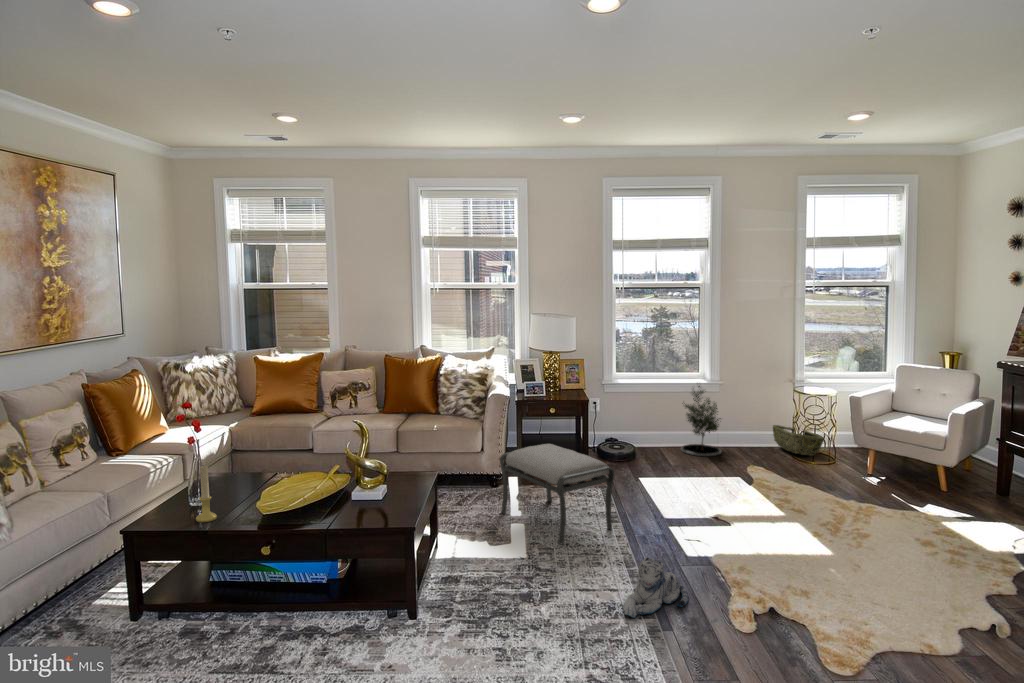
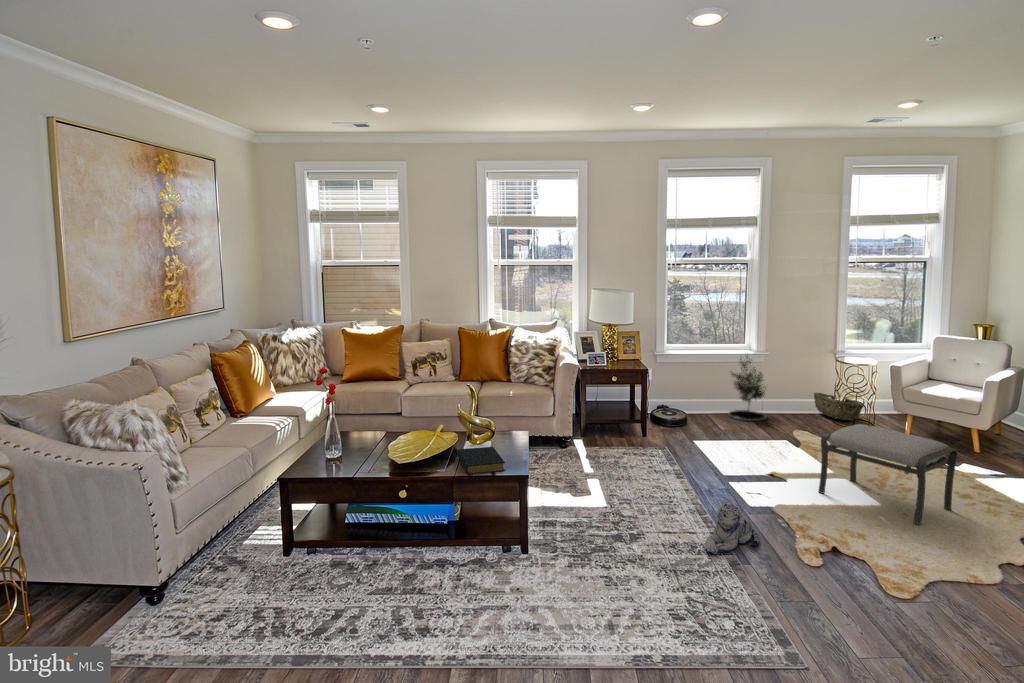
ottoman: present [500,444,615,544] -> present [819,424,958,525]
candle holder: present [196,466,217,523] -> none [337,422,354,472]
hardback book: none [343,491,391,525] -> present [457,447,505,474]

